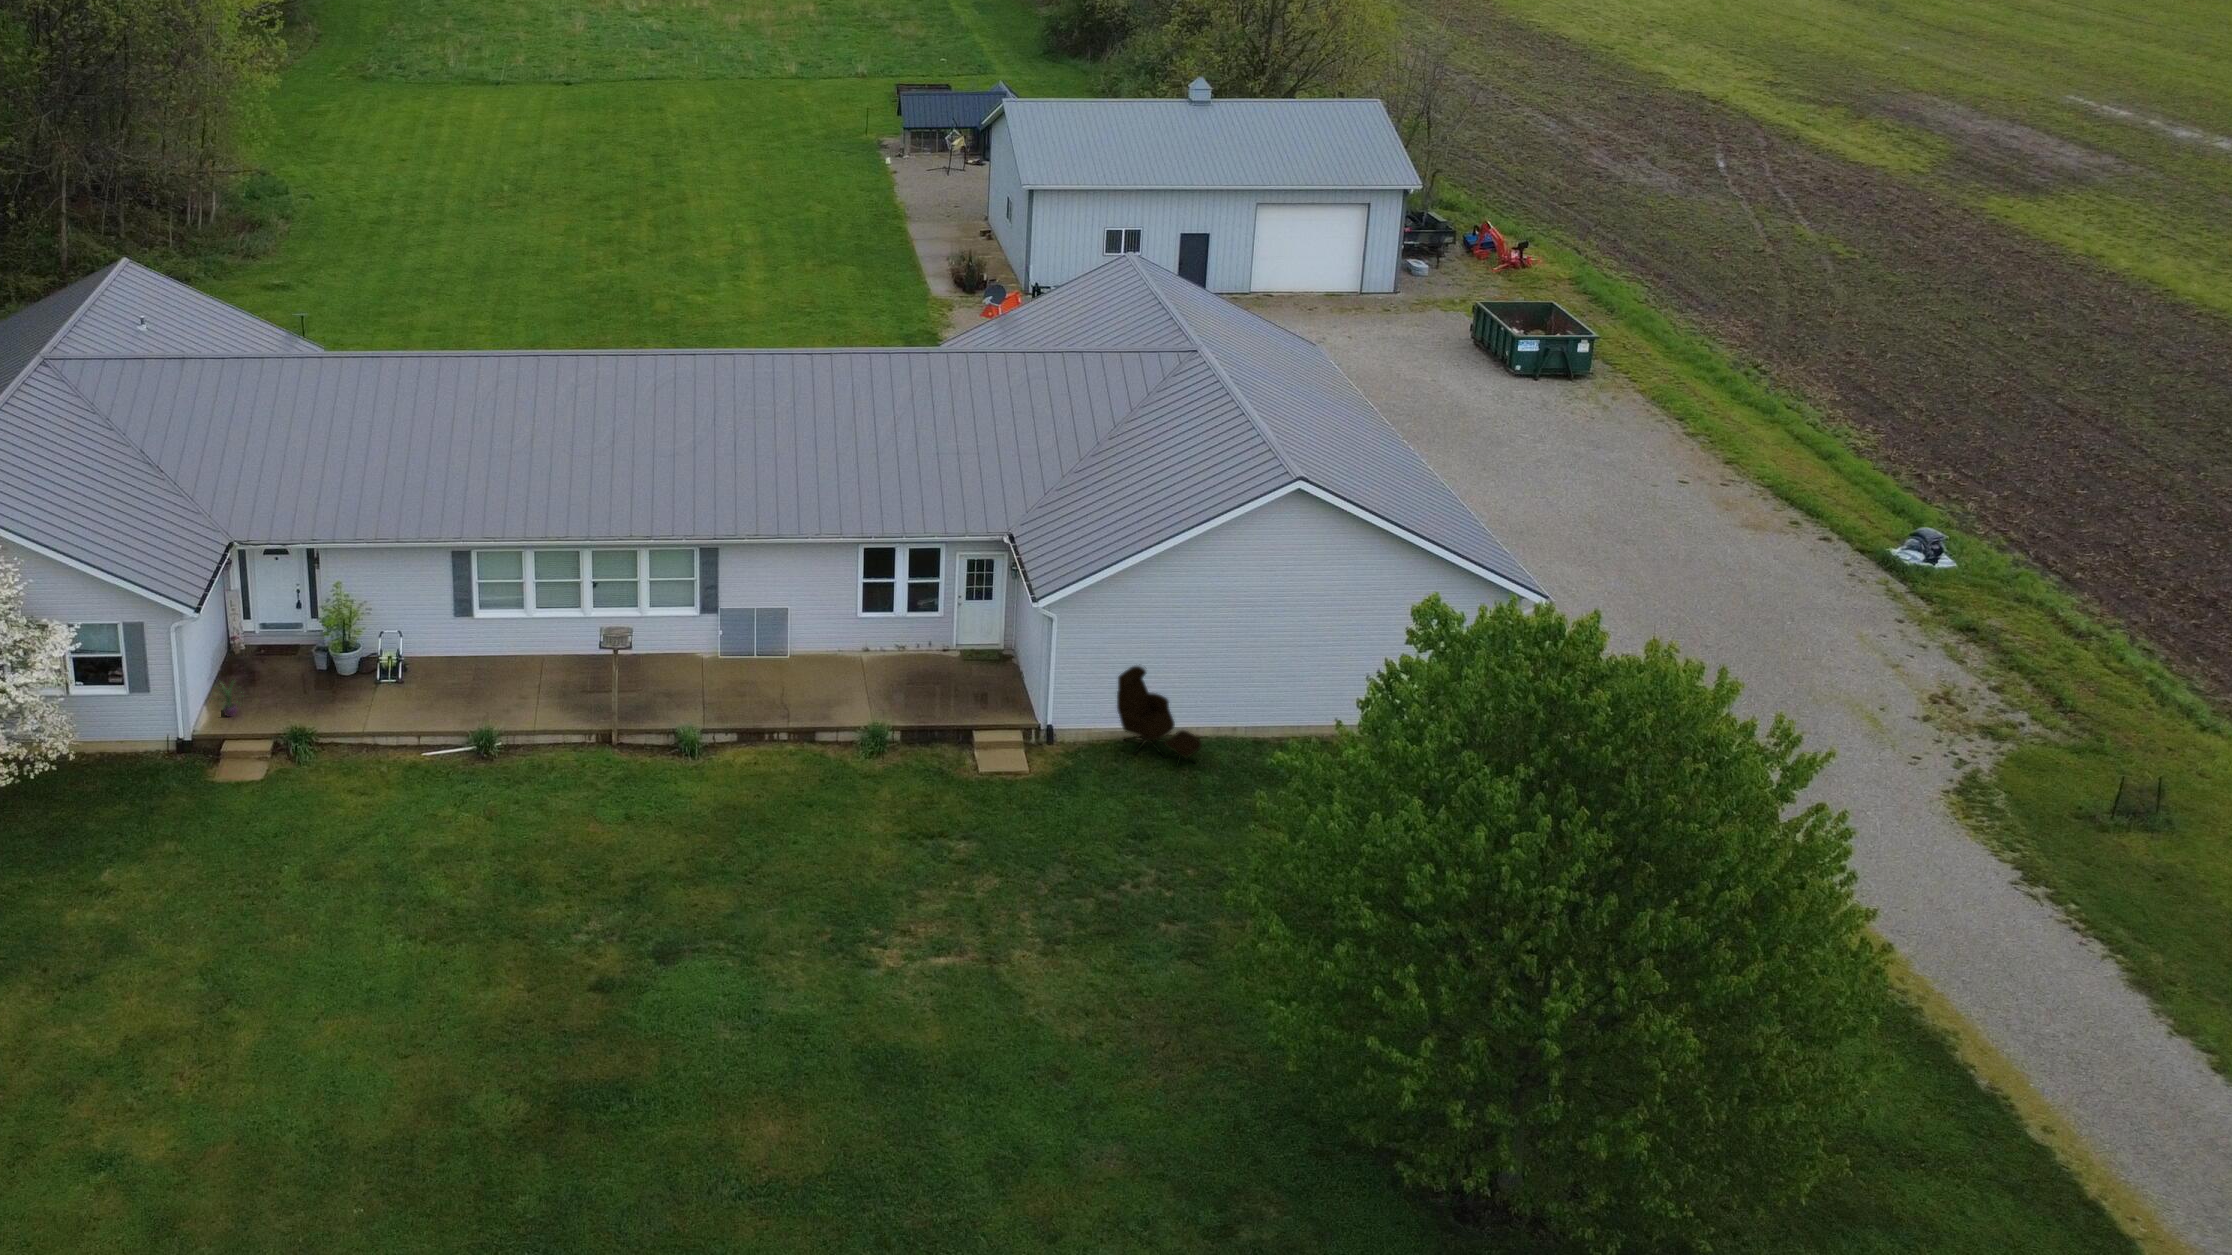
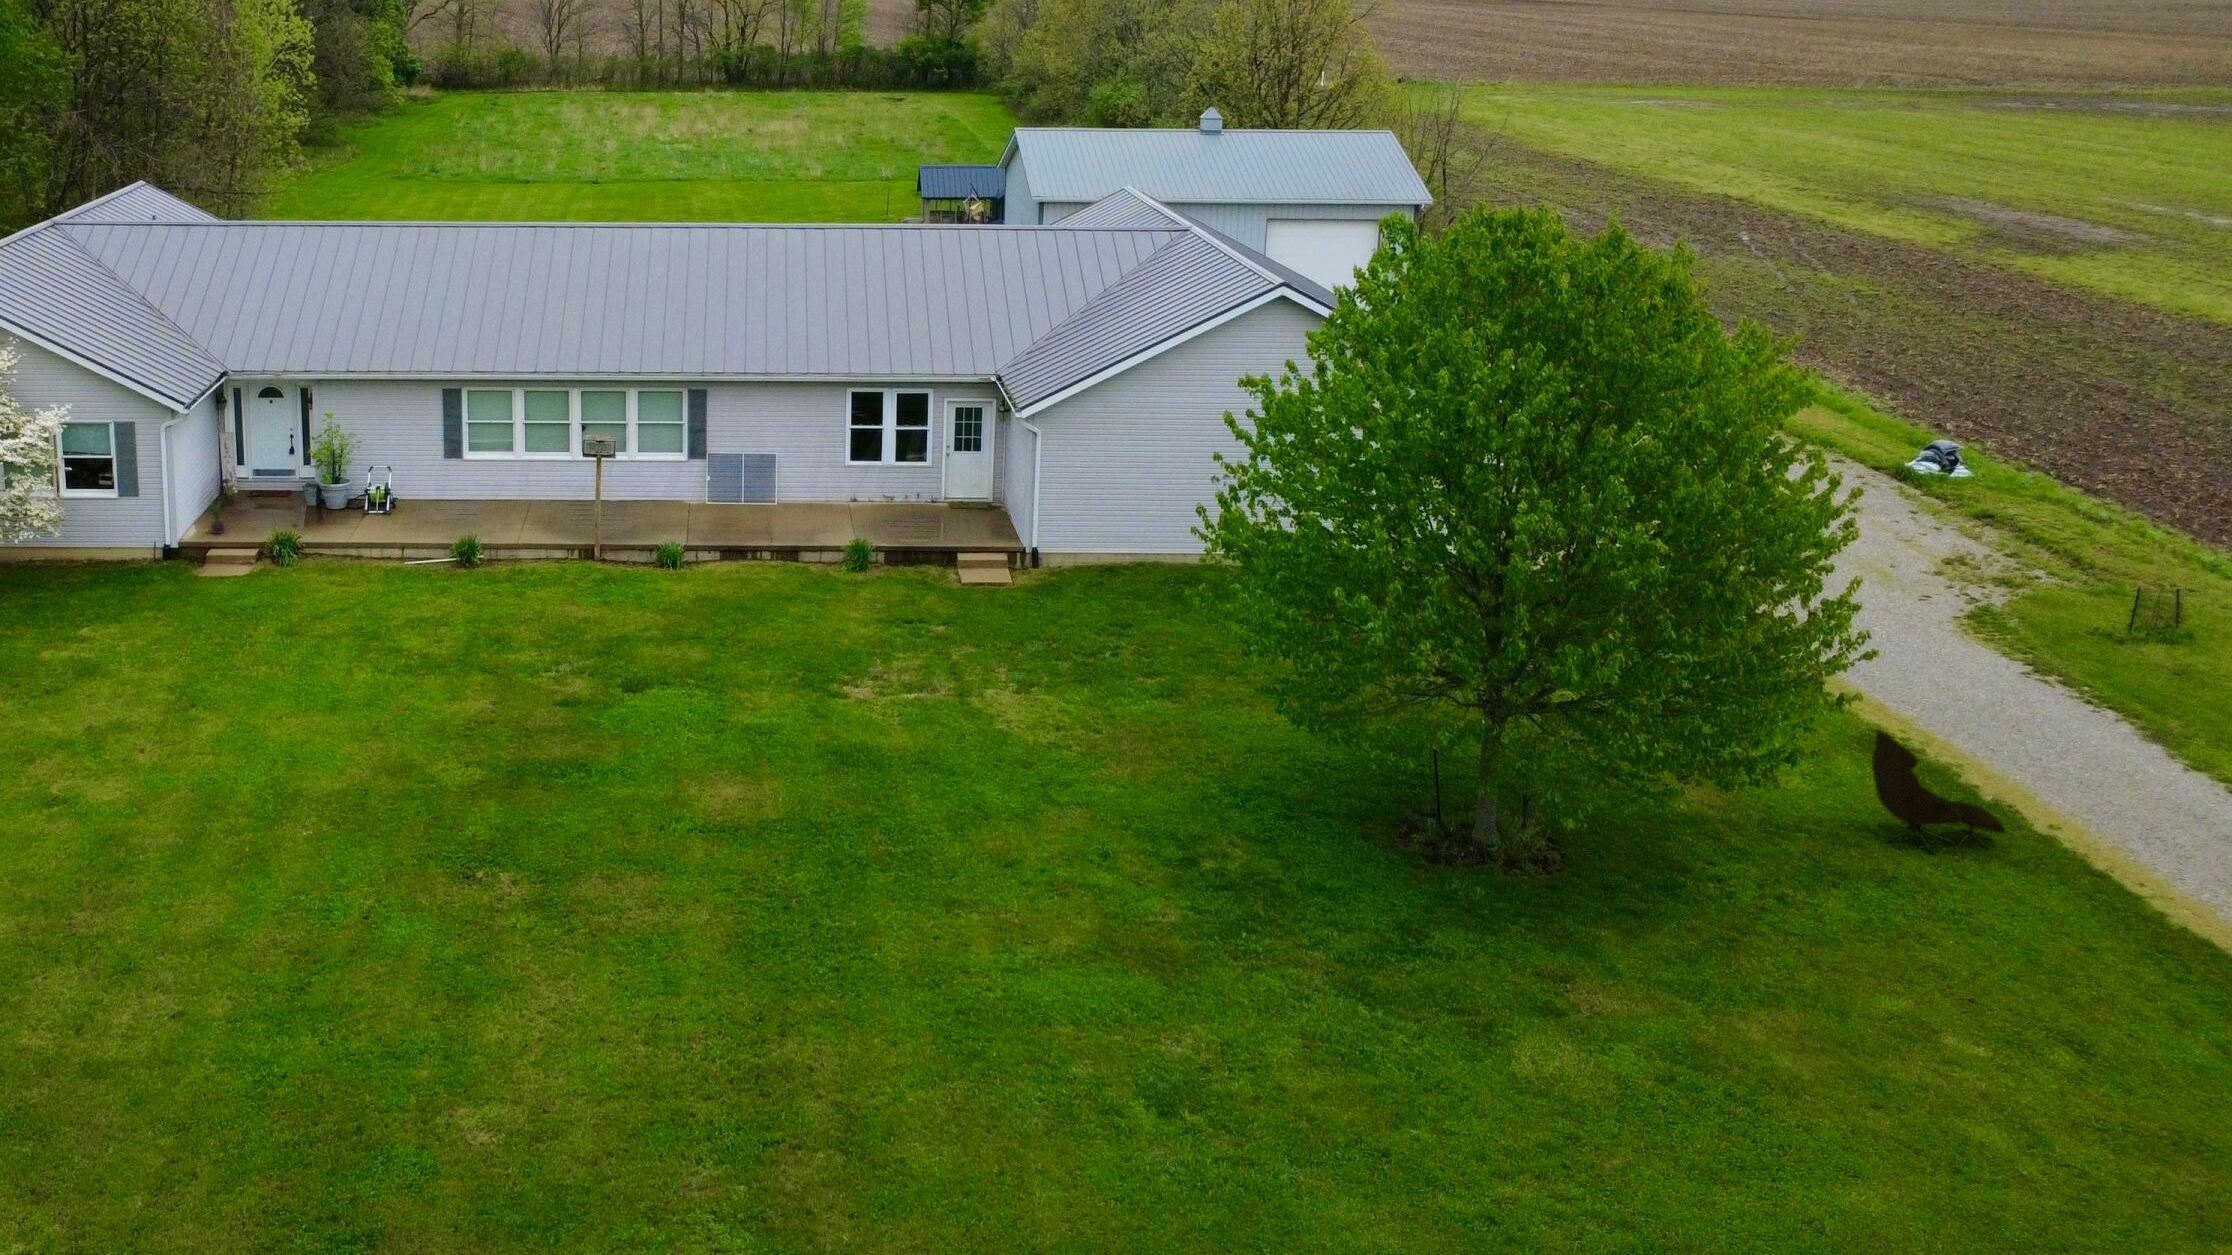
lounge chair: present [1117,666,1202,762] -> present [1872,730,2005,853]

